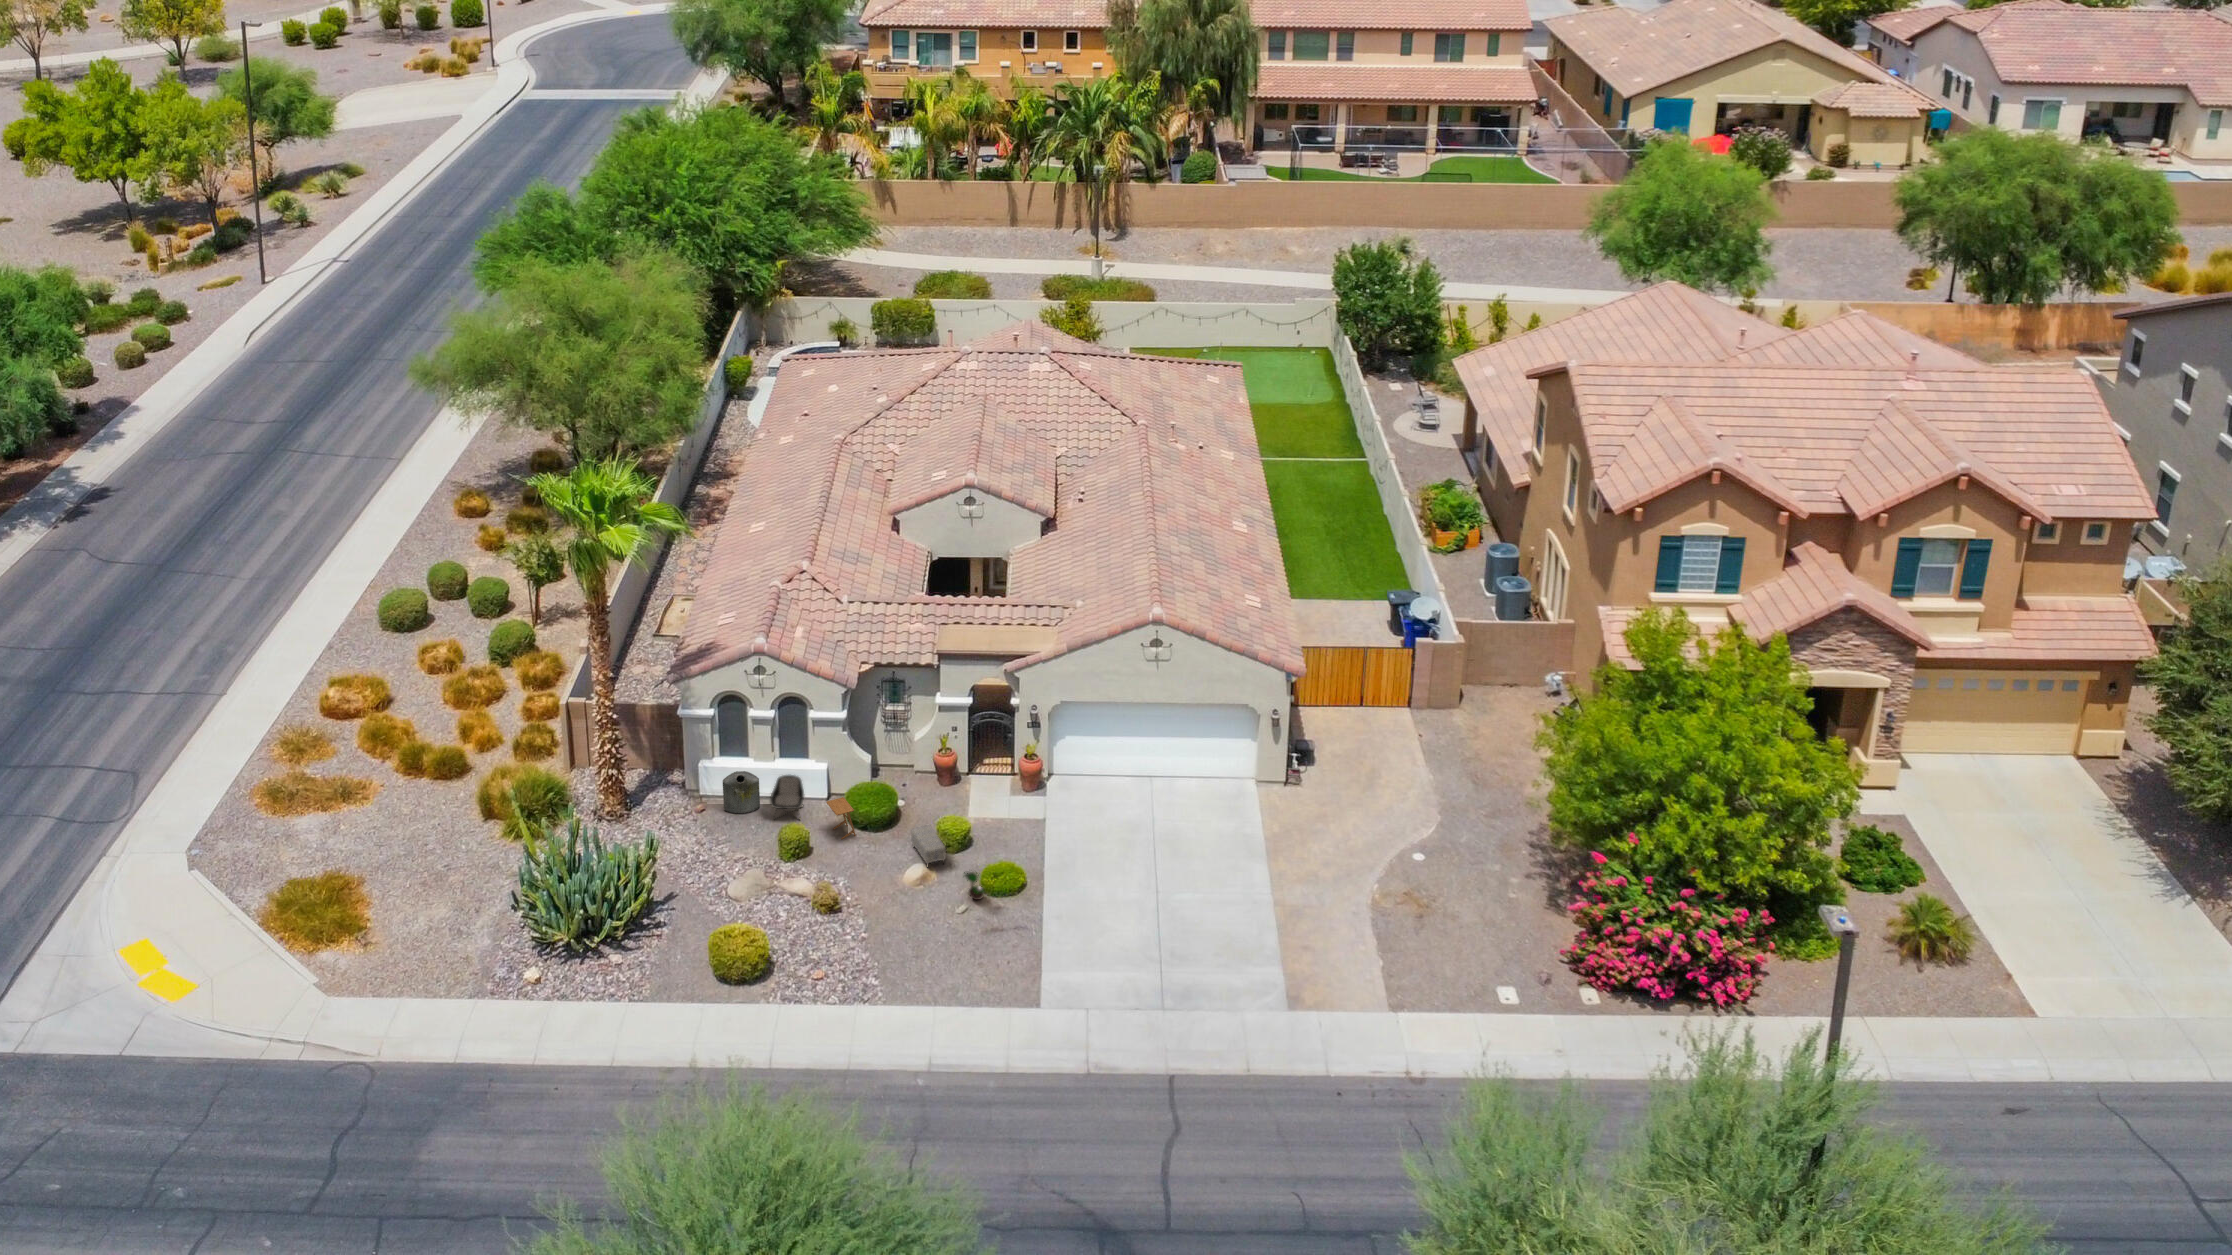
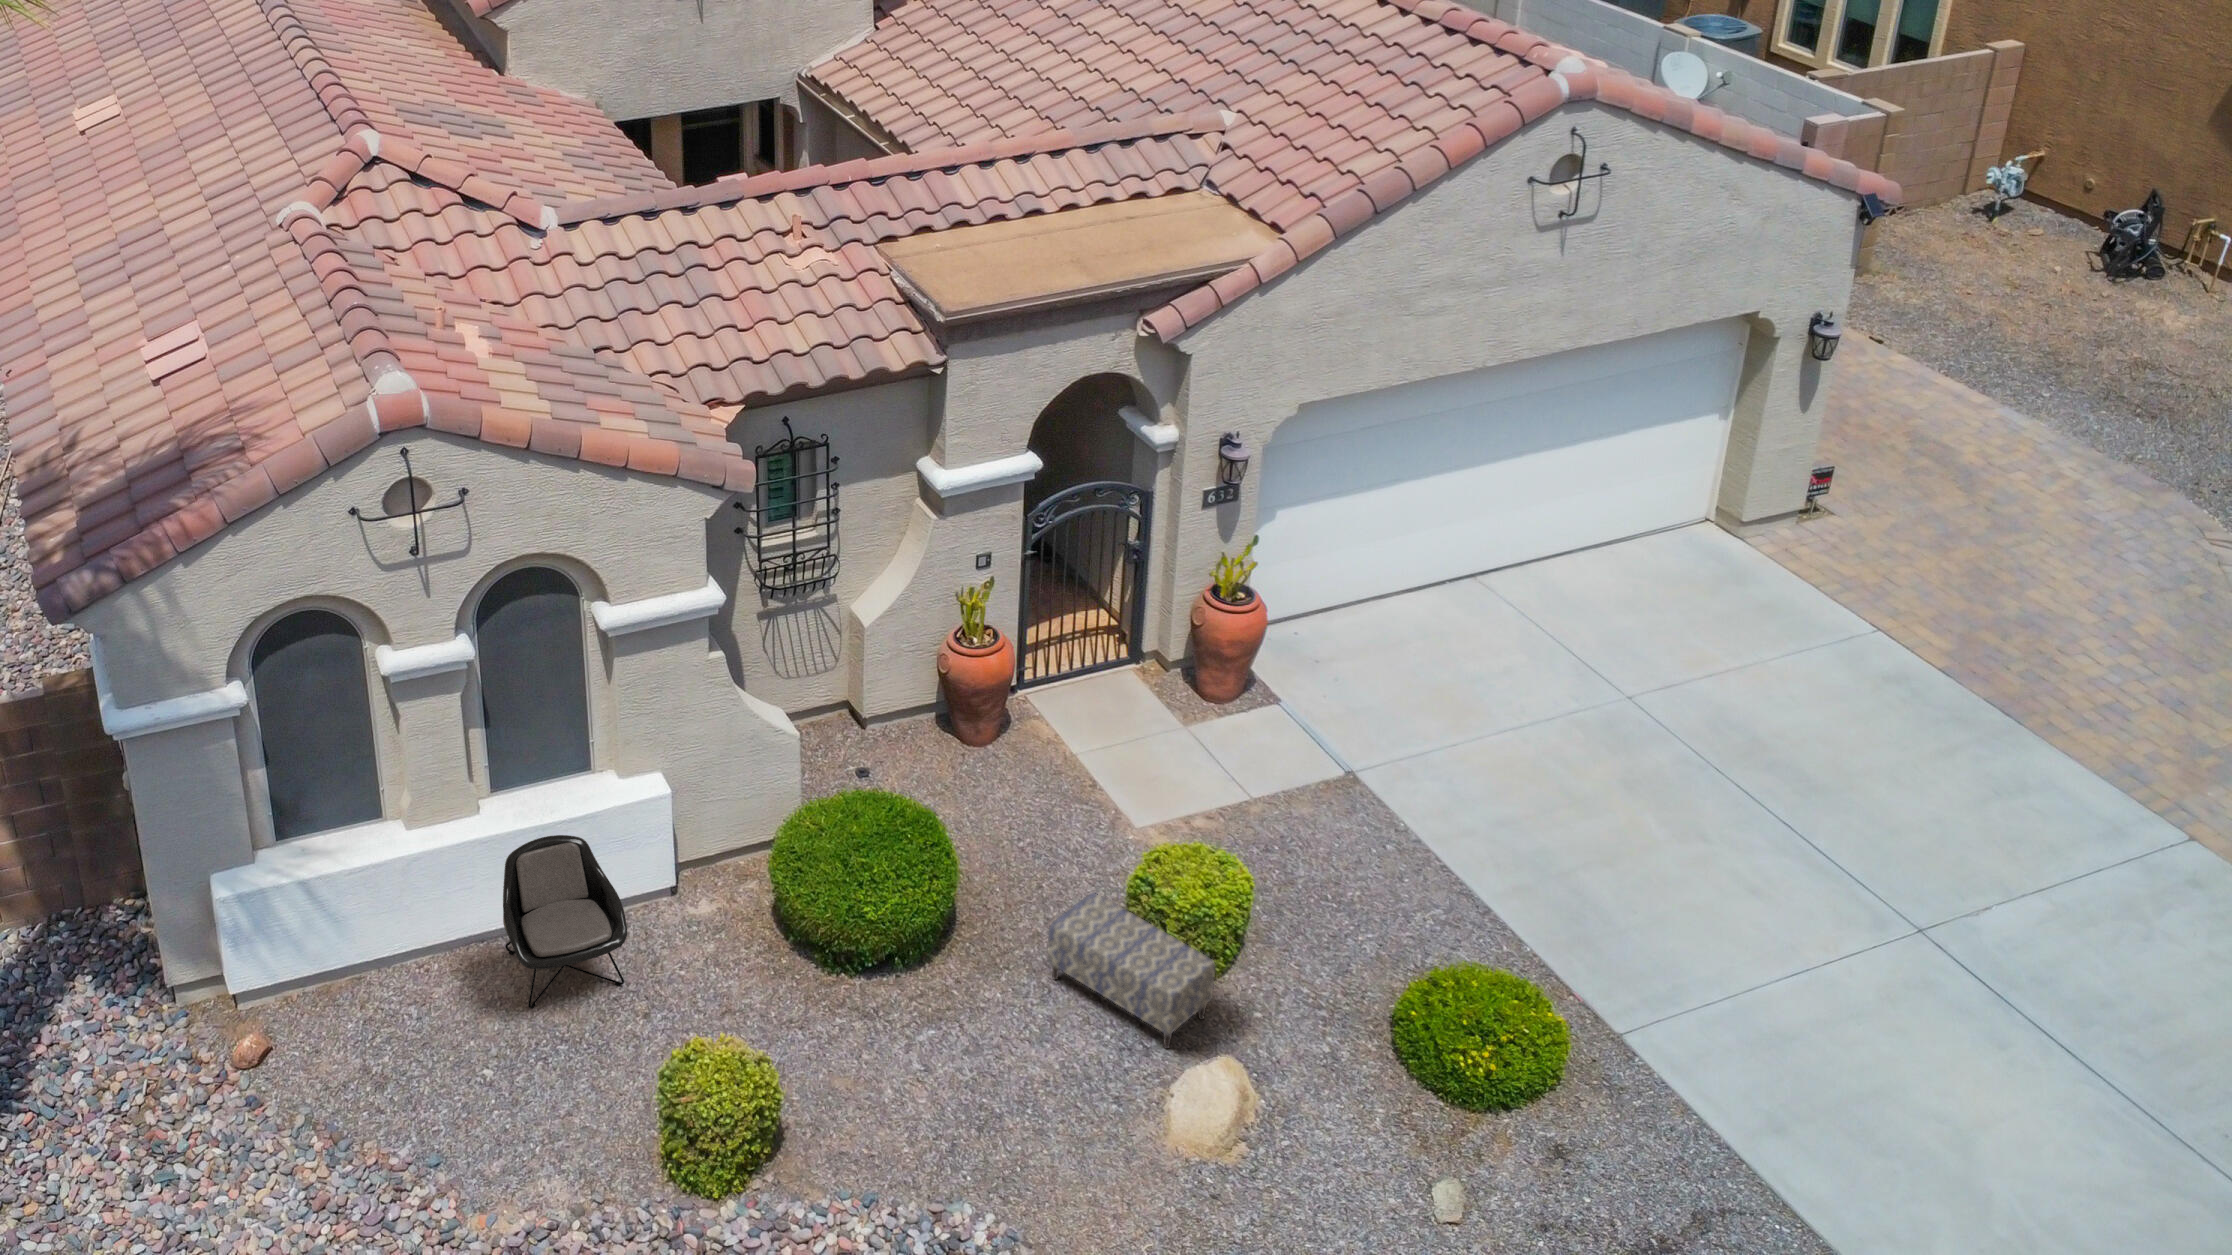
trash can: present [723,771,760,814] -> none [320,867,456,1022]
side table: present [826,797,856,839] -> none [729,872,843,1019]
potted tree: present [964,872,984,900] -> none [1381,1026,1460,1131]

